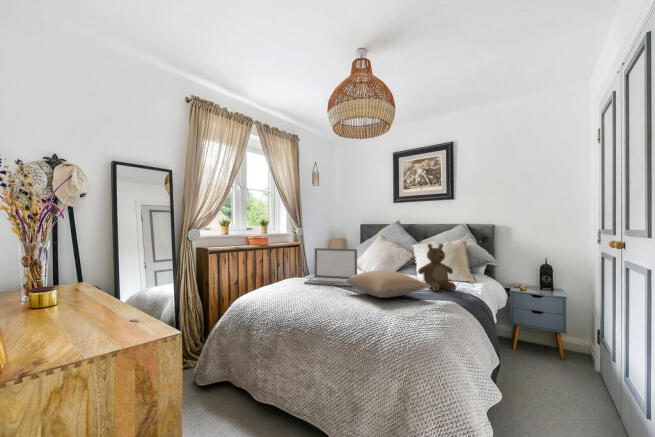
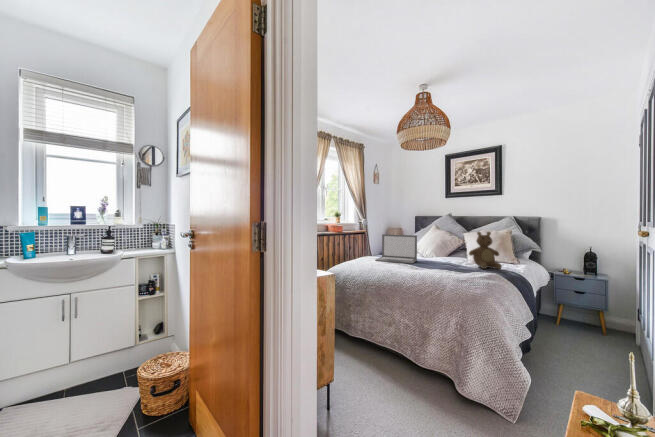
pillow: present [347,270,430,298] -> none [411,251,479,271]

